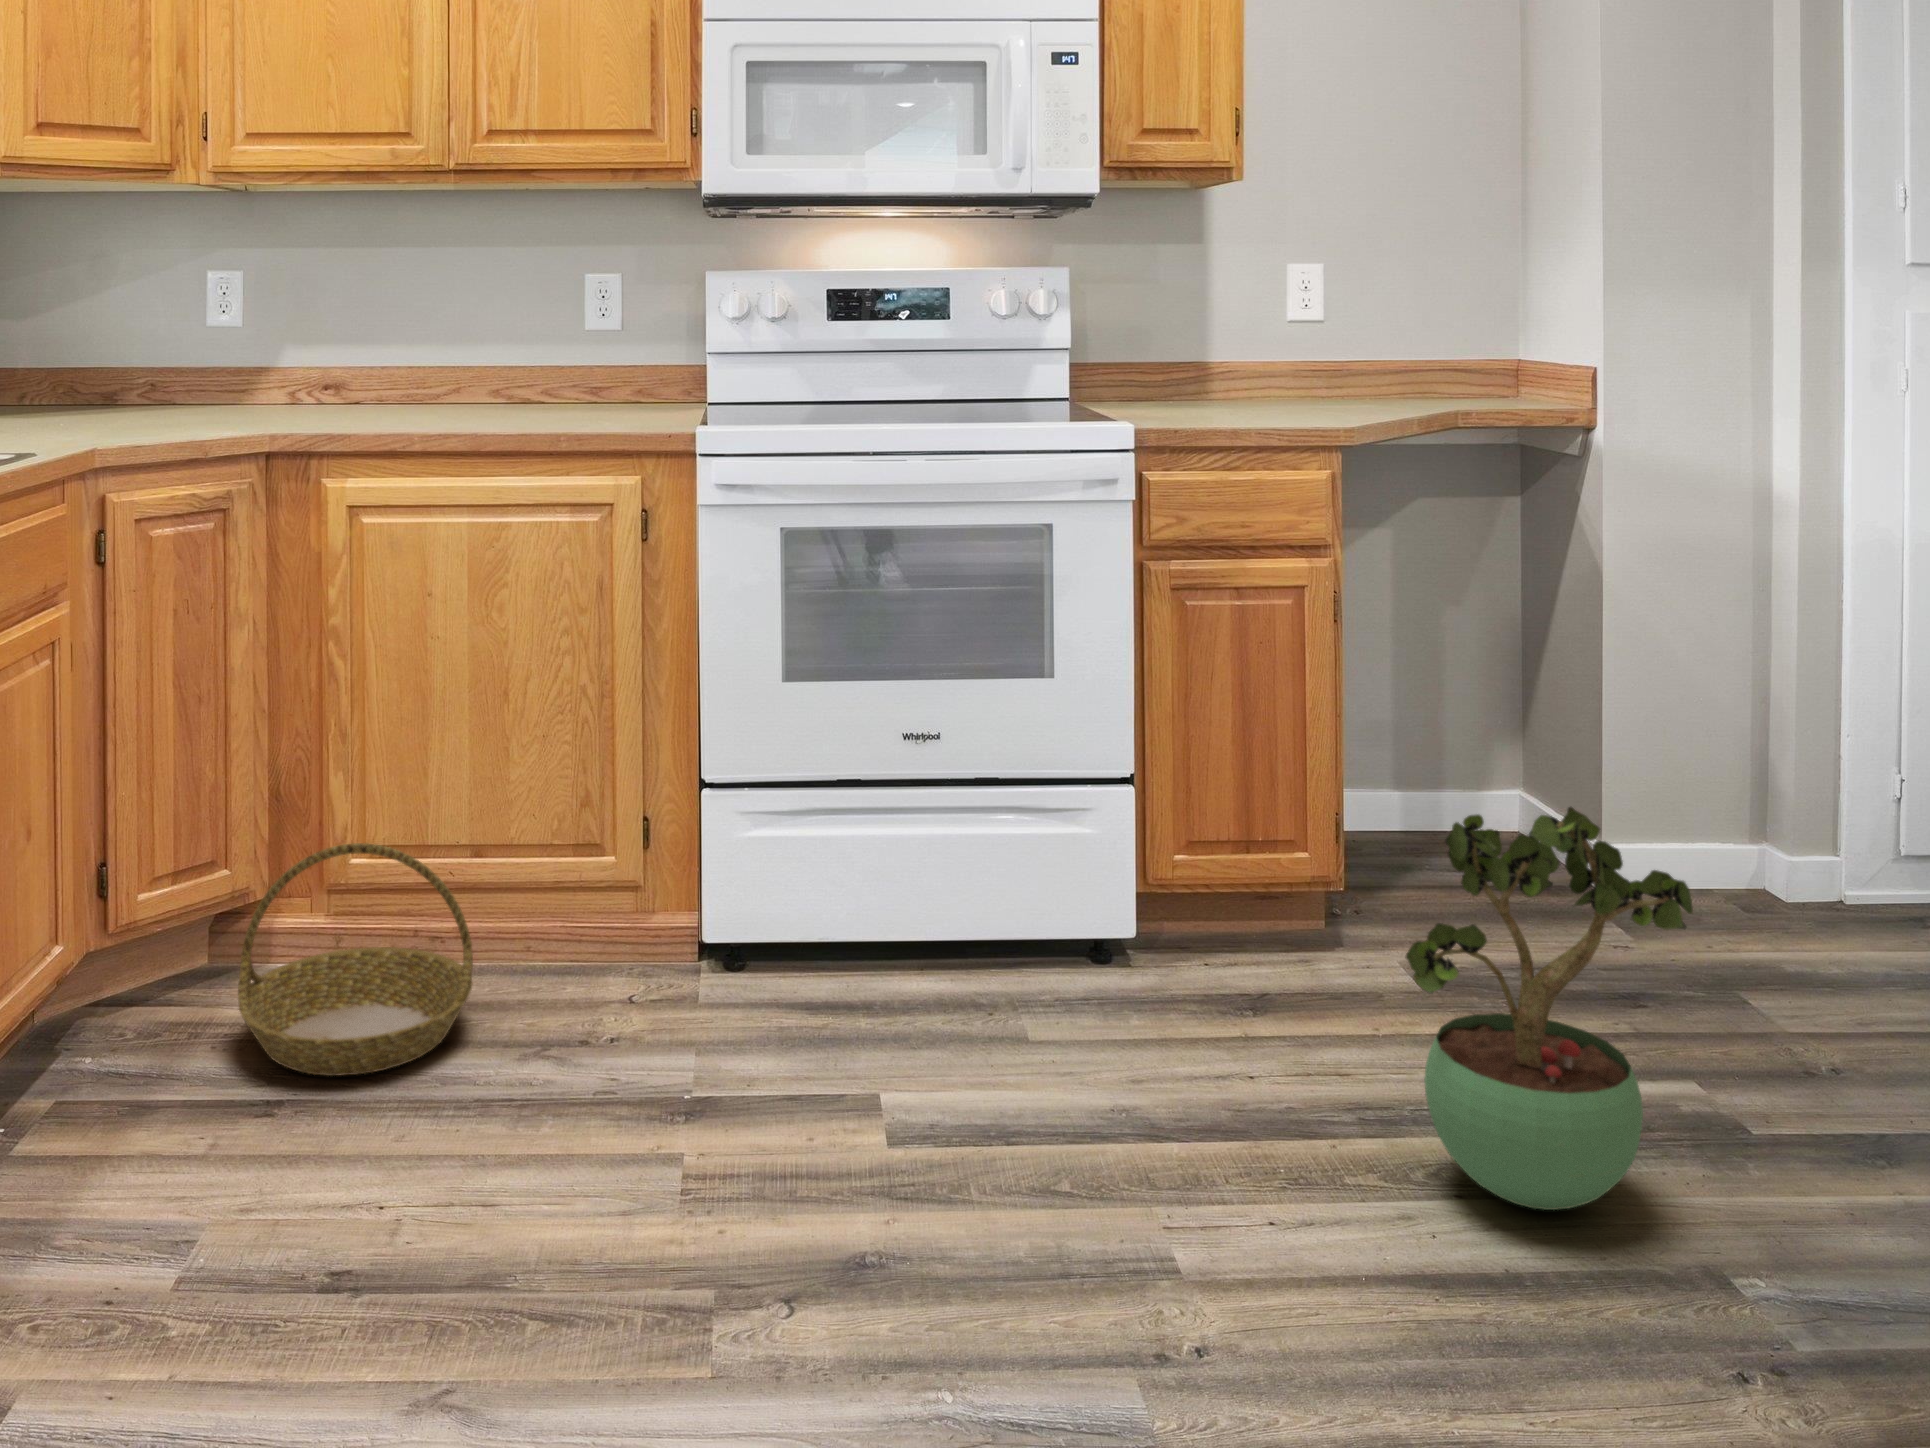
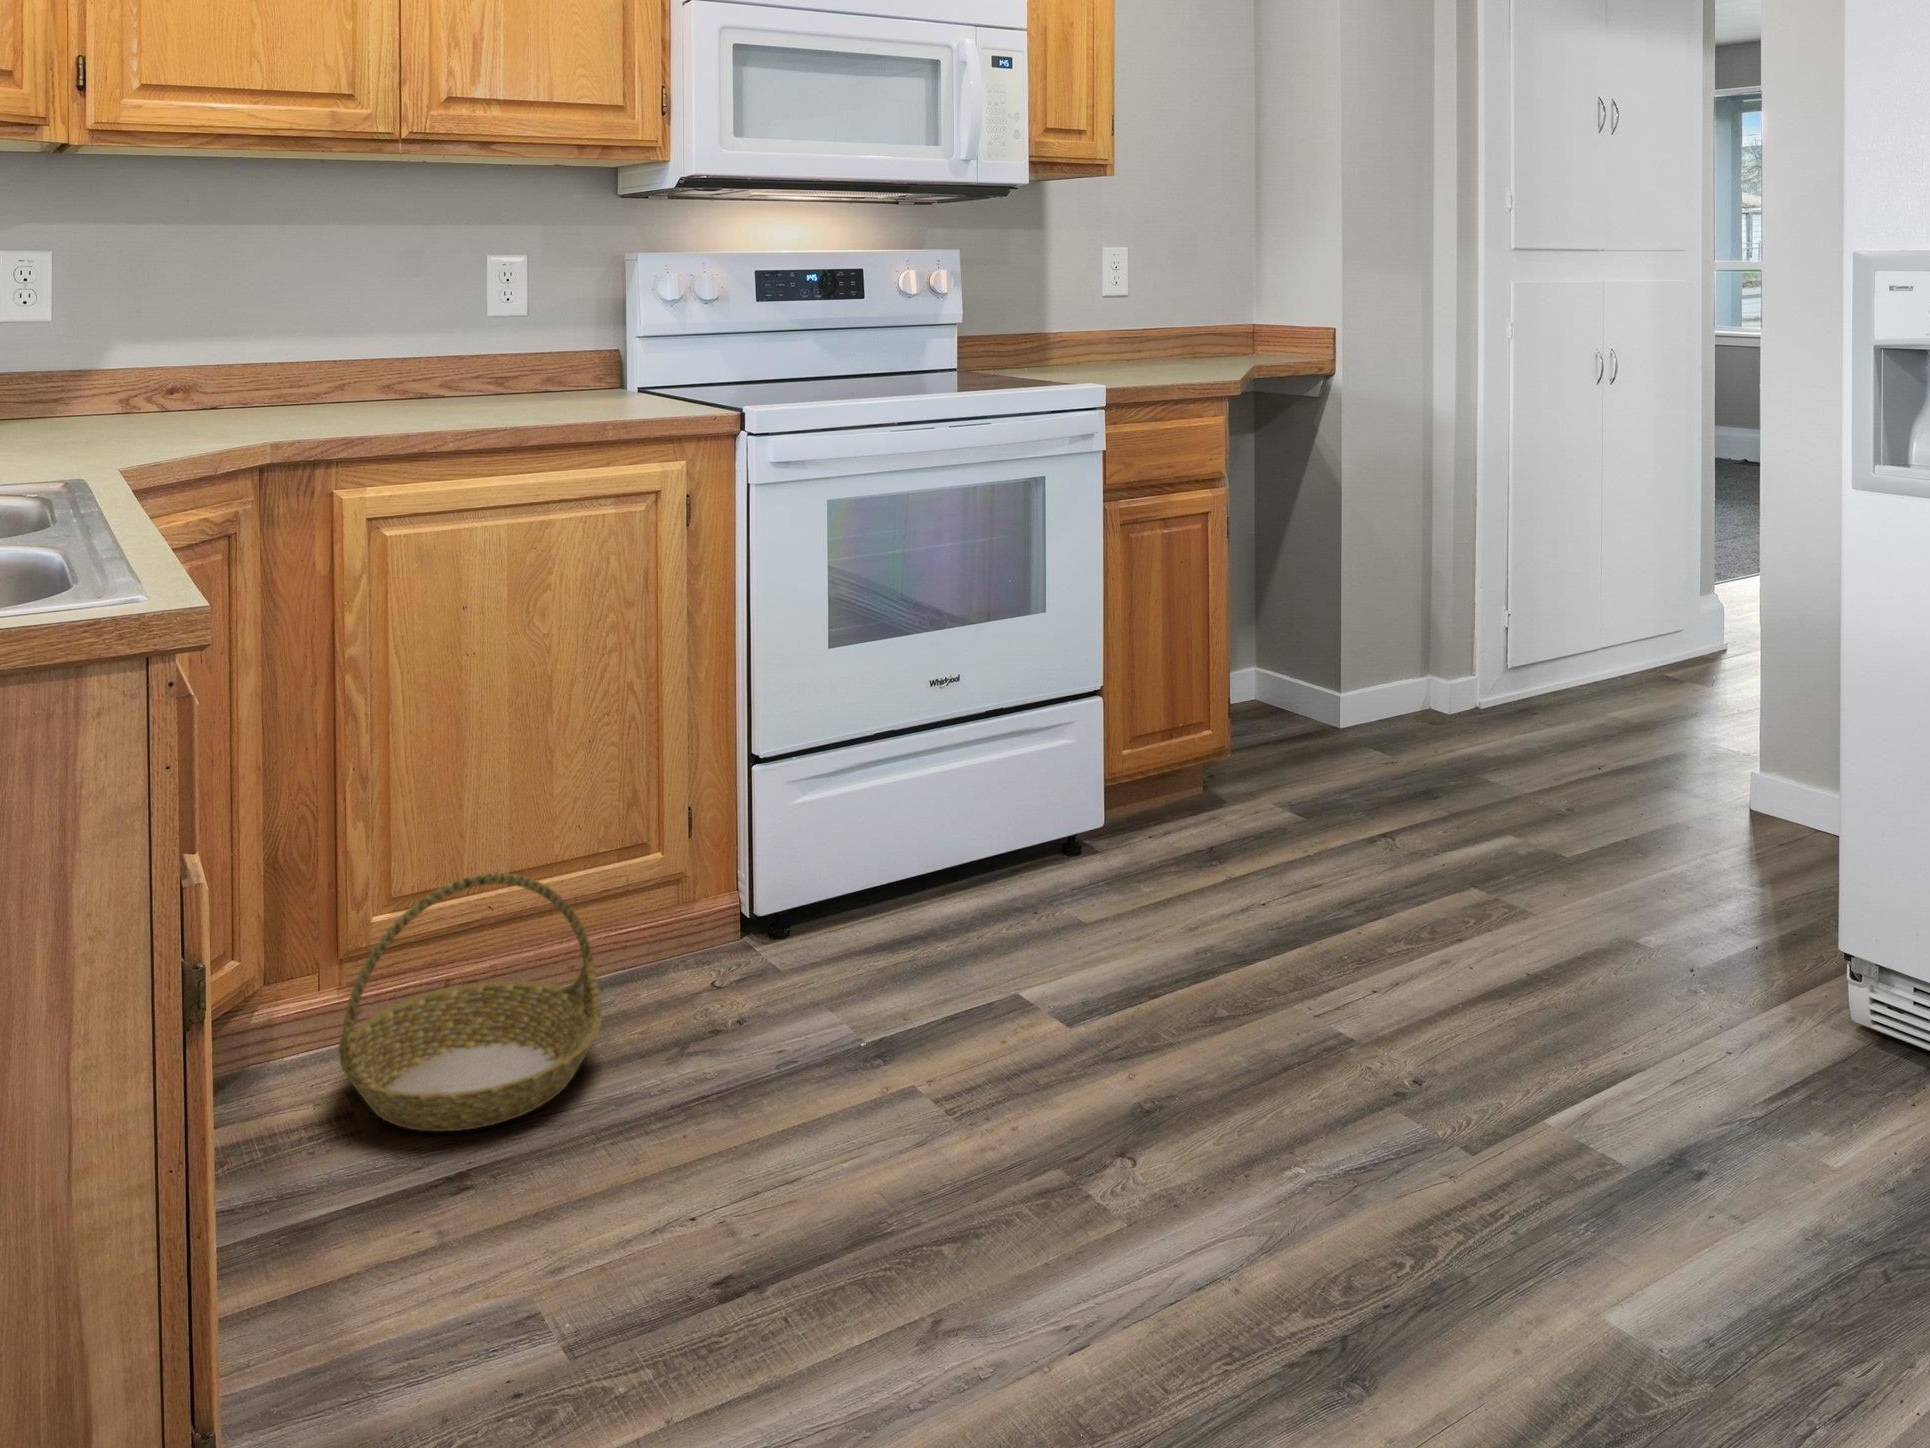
potted plant: present [1406,807,1693,1210] -> none [1439,653,1621,949]

